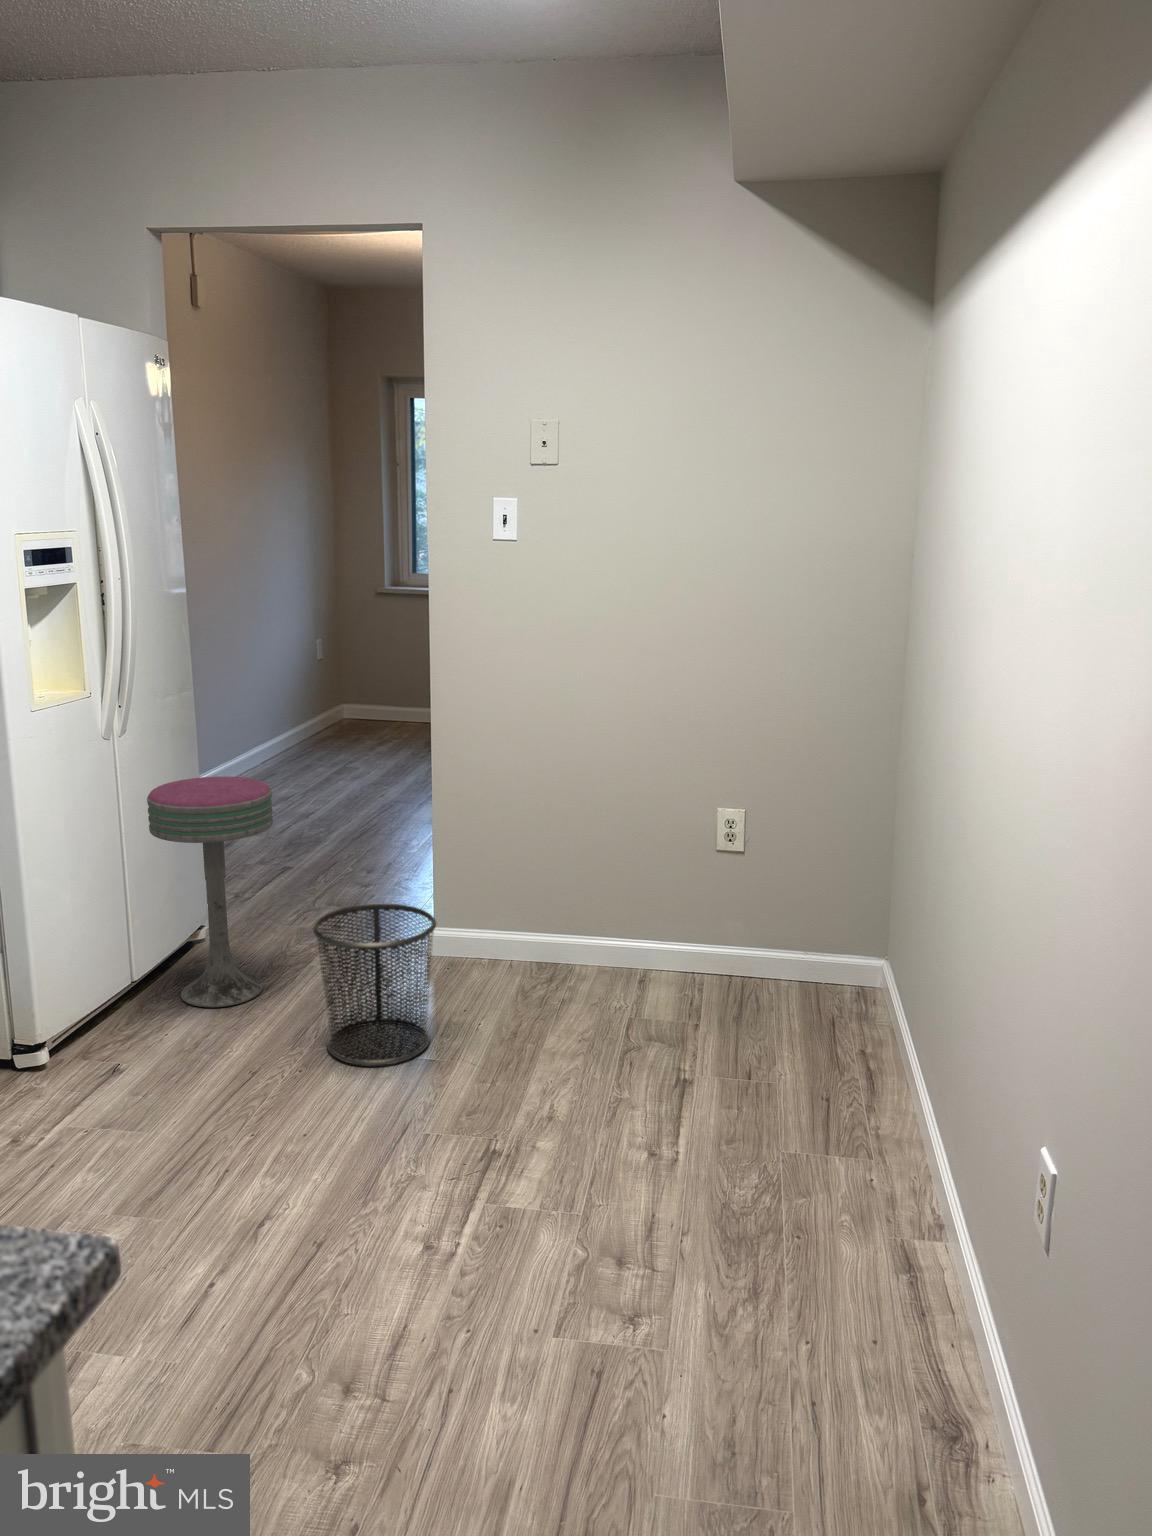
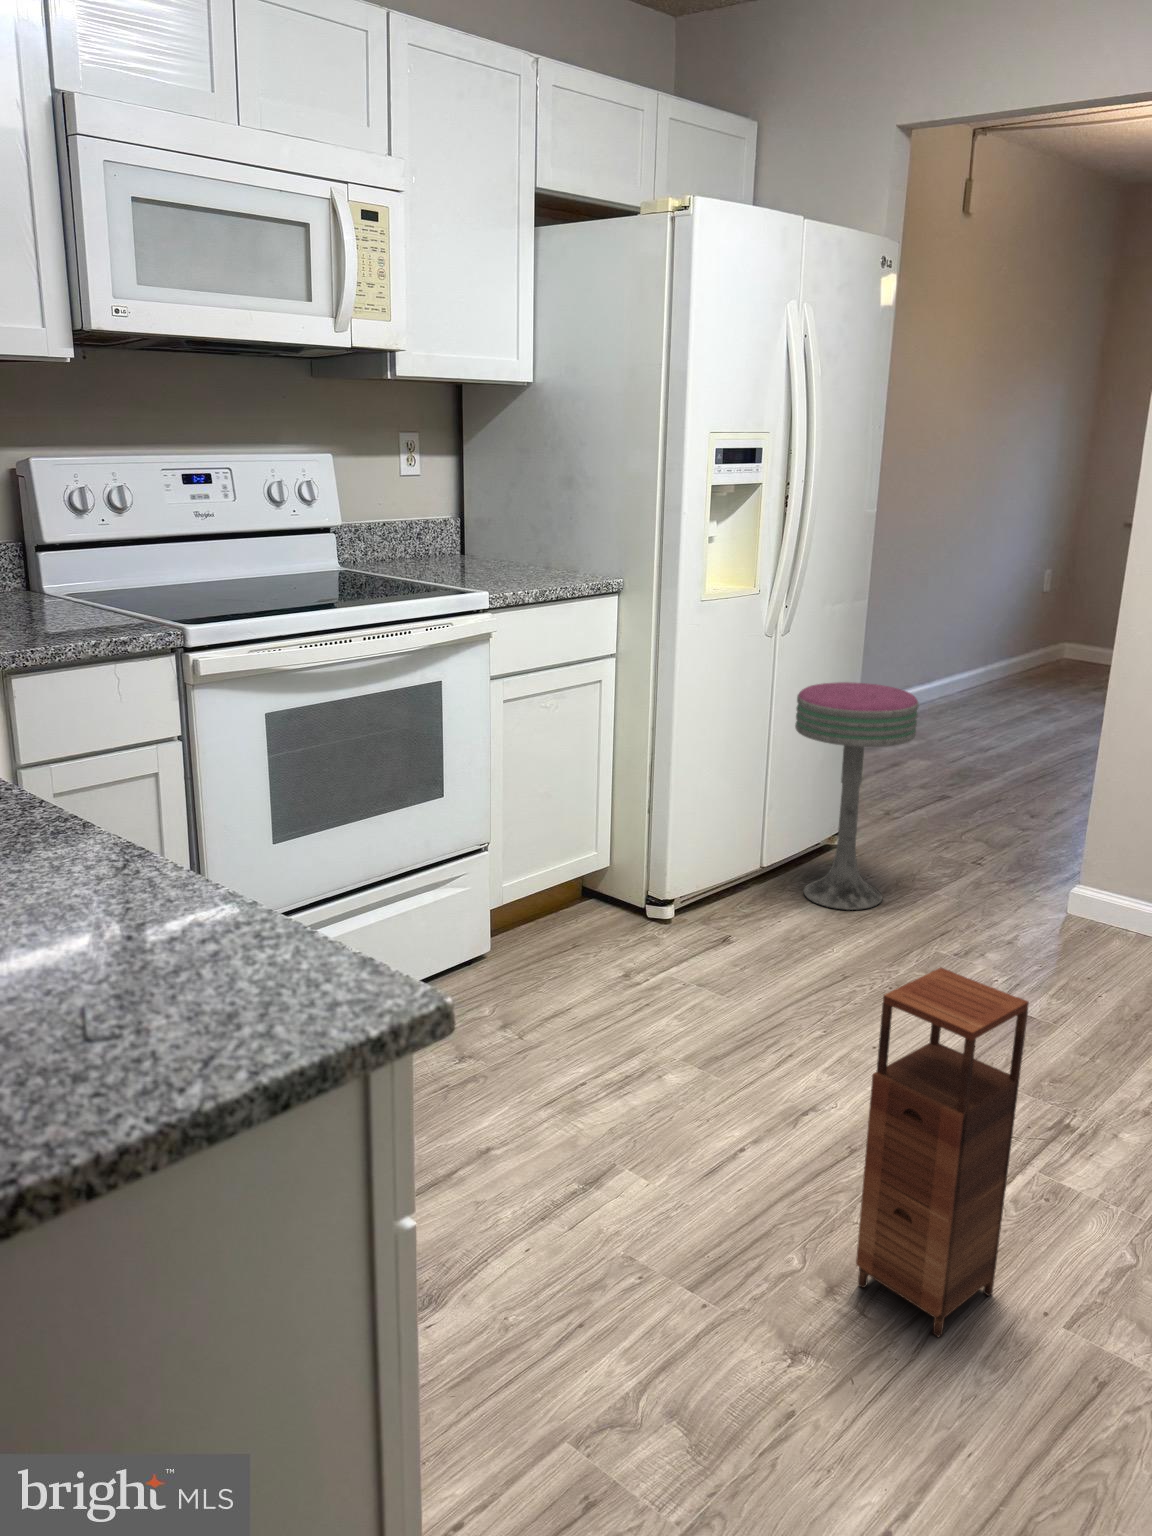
trash can: present [313,903,436,1066] -> none [925,835,1064,1006]
storage cabinet: none [361,1042,488,1391] -> present [856,968,1029,1337]

